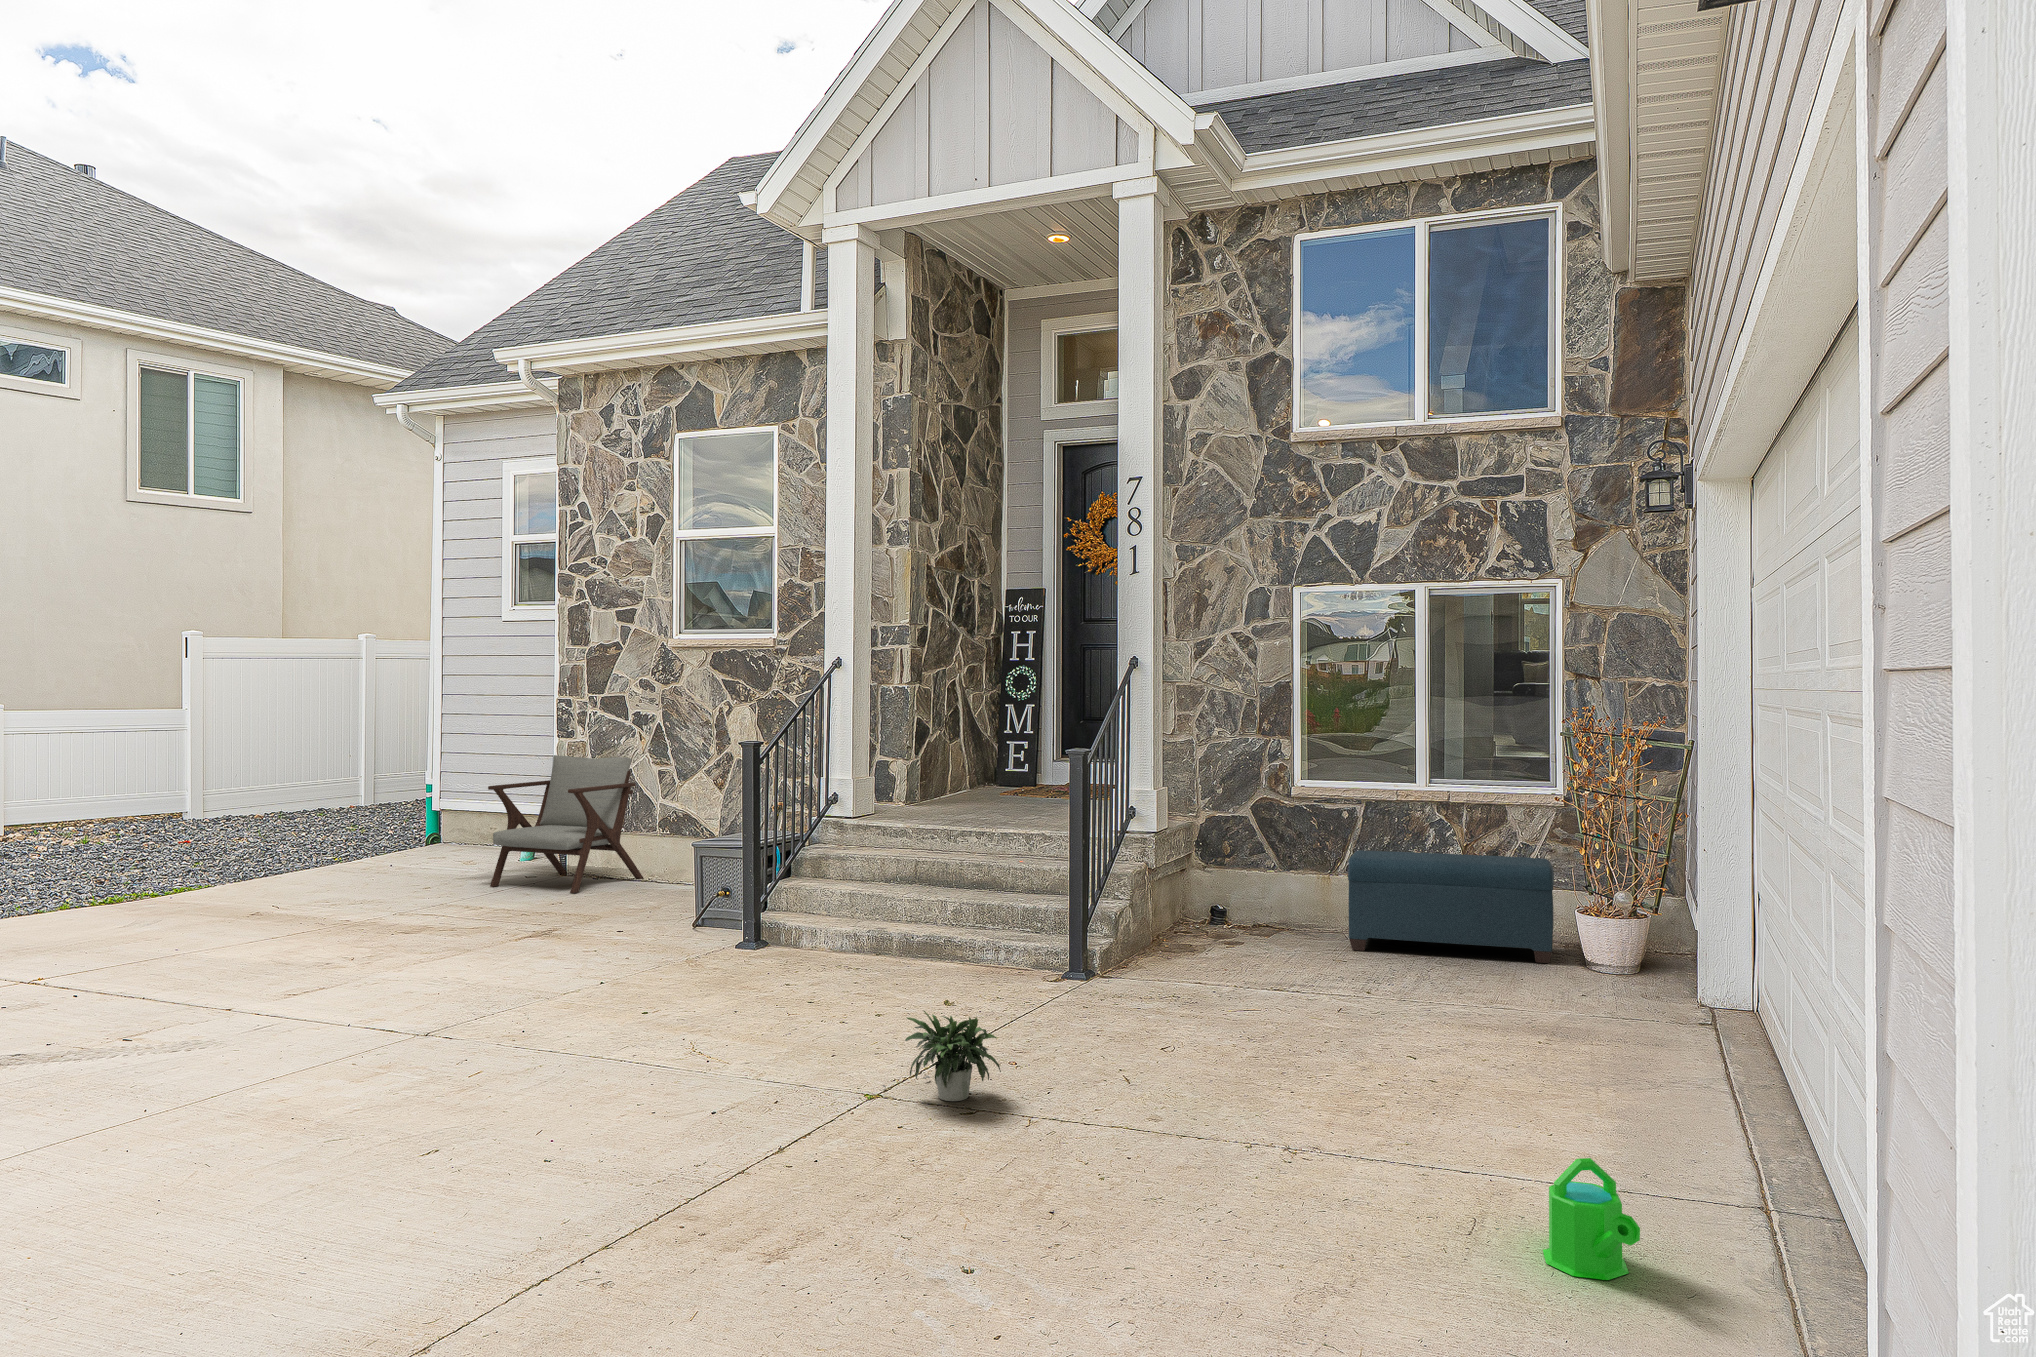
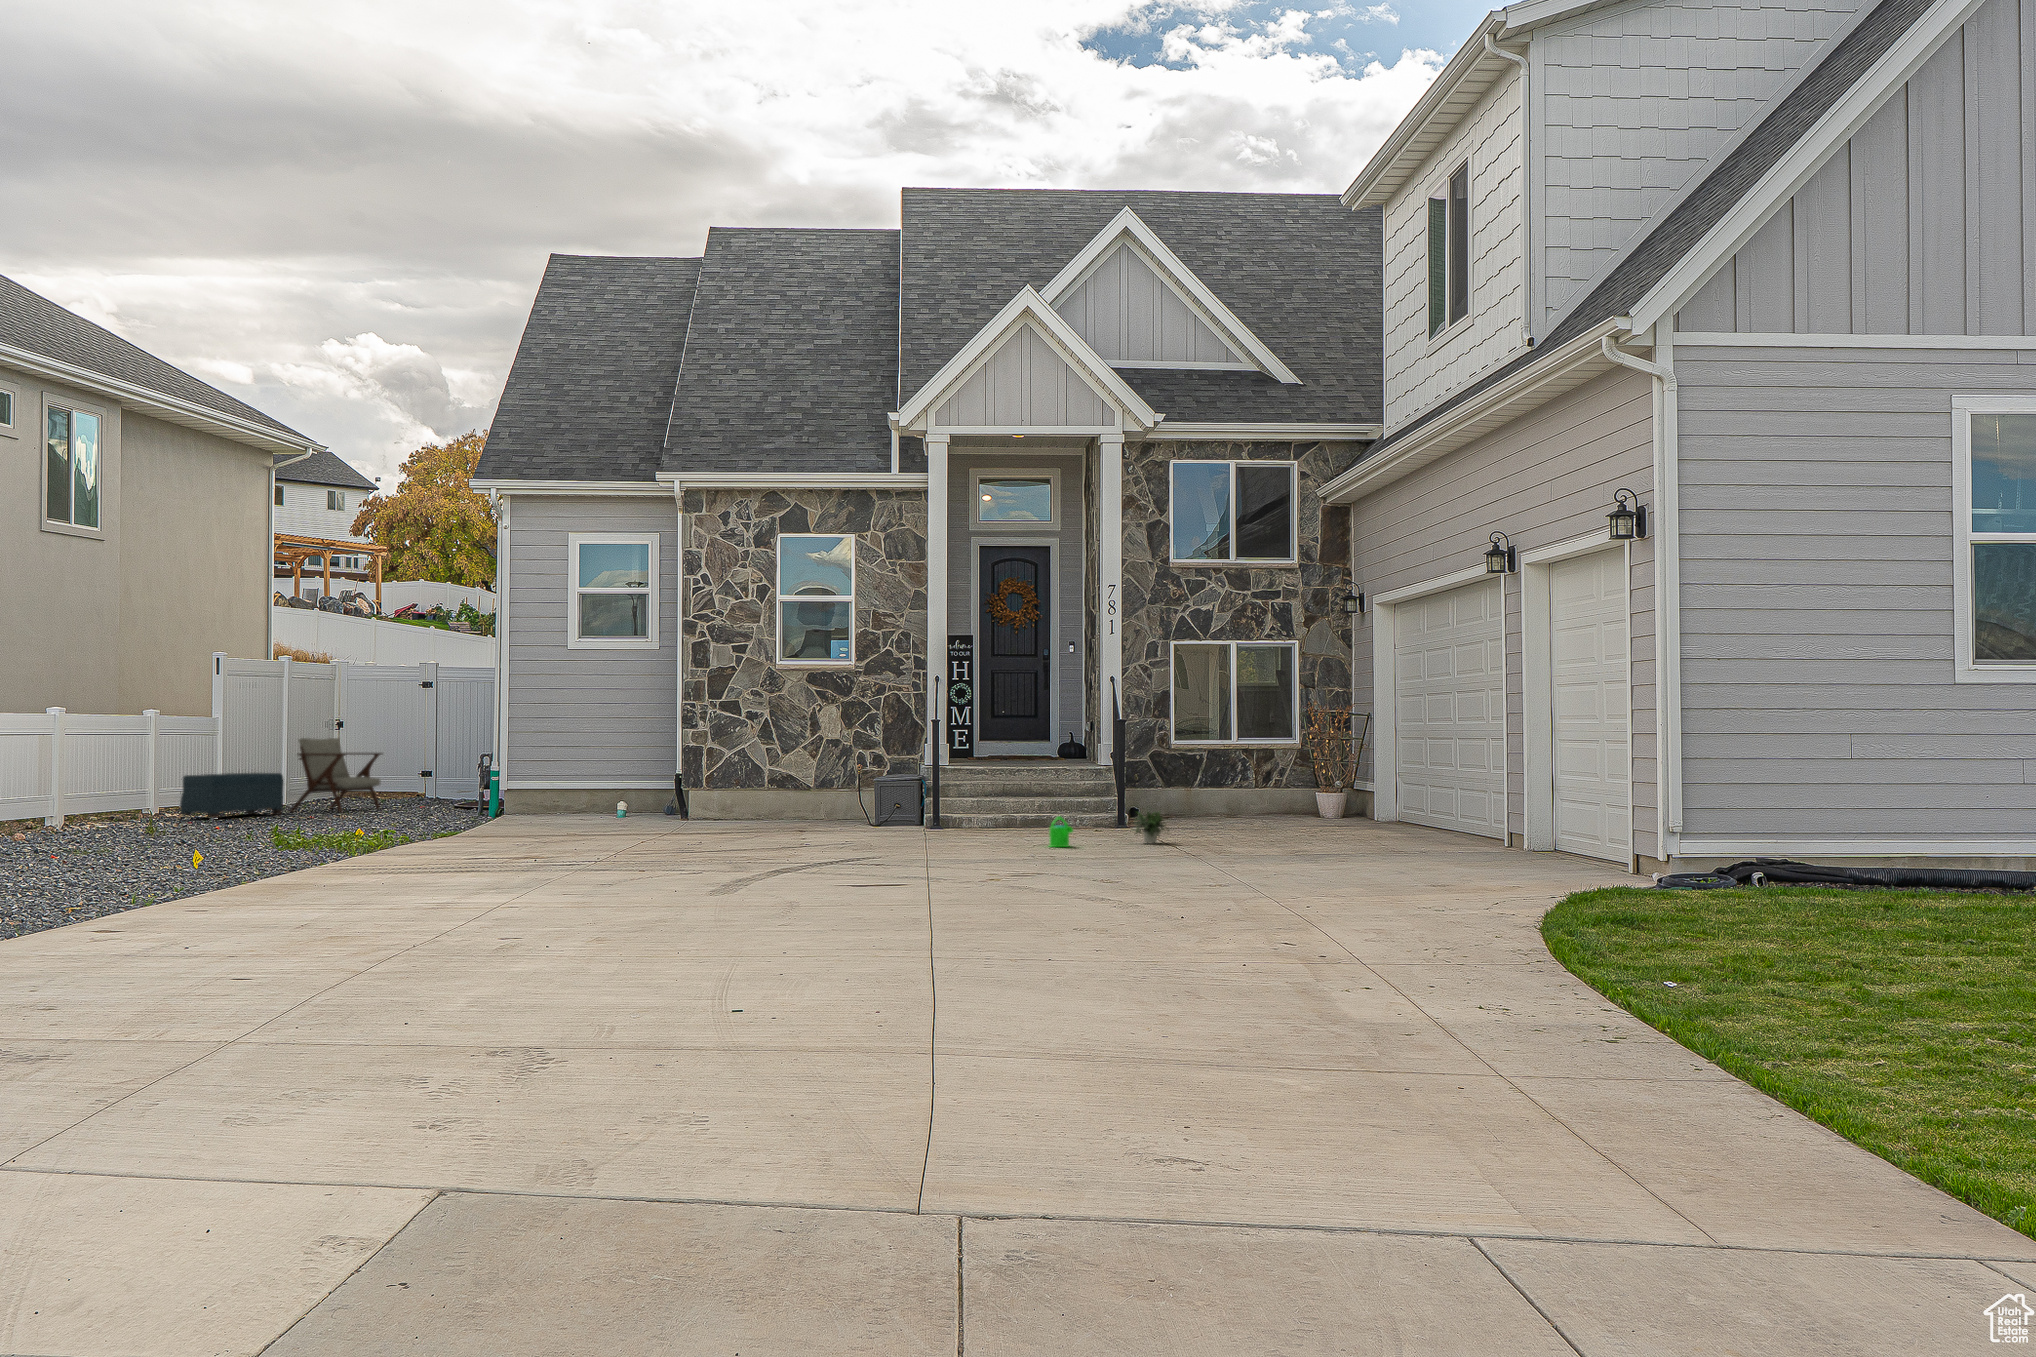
lounge chair: present [488,755,643,893] -> present [290,738,382,812]
bench: present [1348,850,1554,963] -> present [180,773,284,818]
watering can: present [1543,1158,1640,1280] -> present [1049,816,1073,847]

